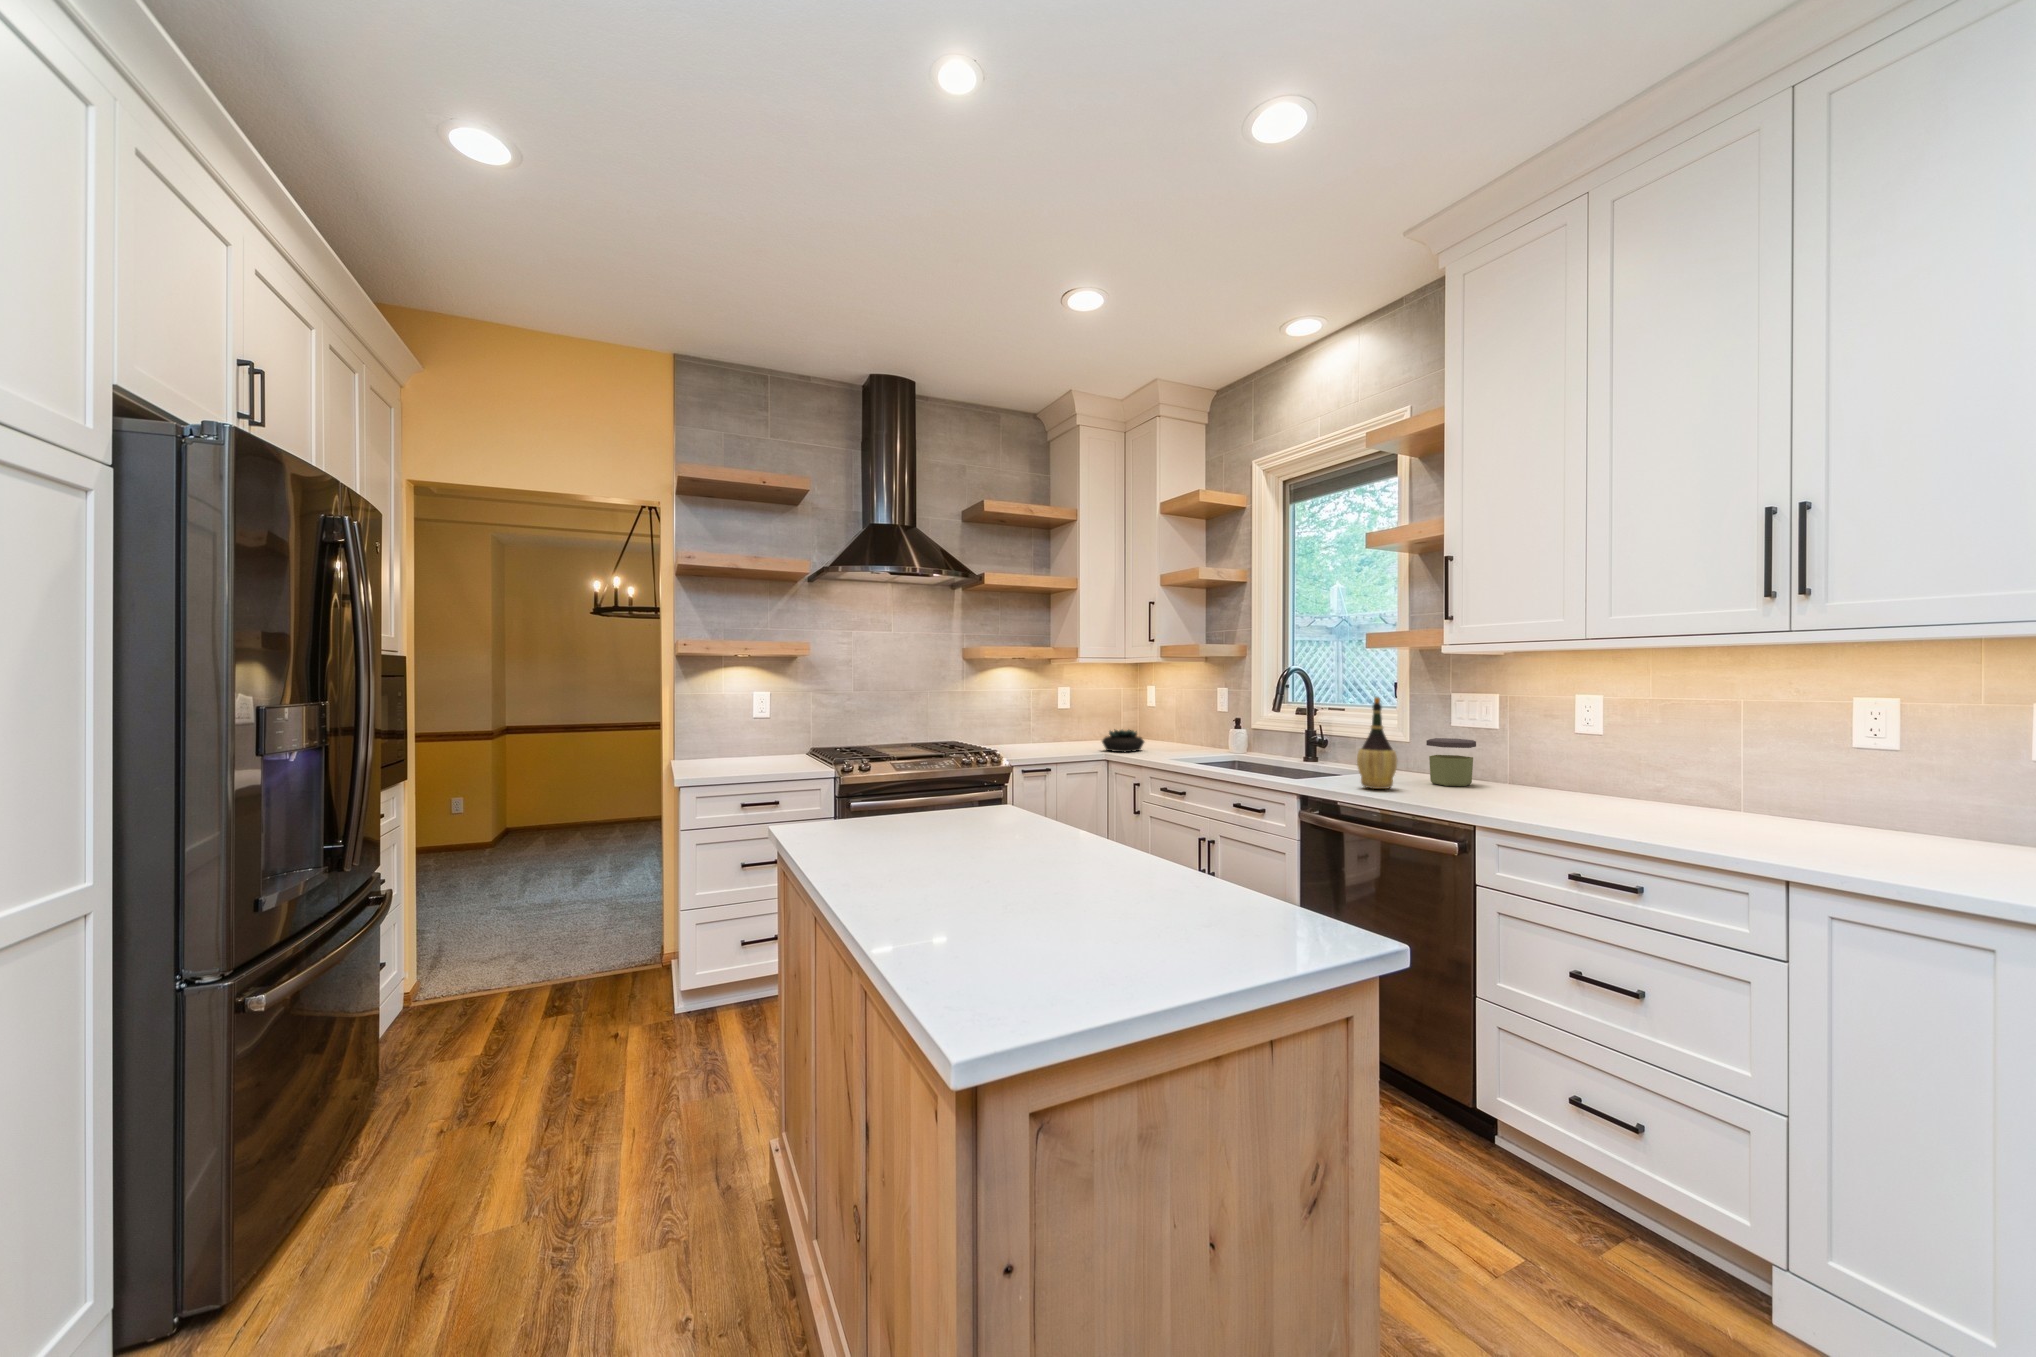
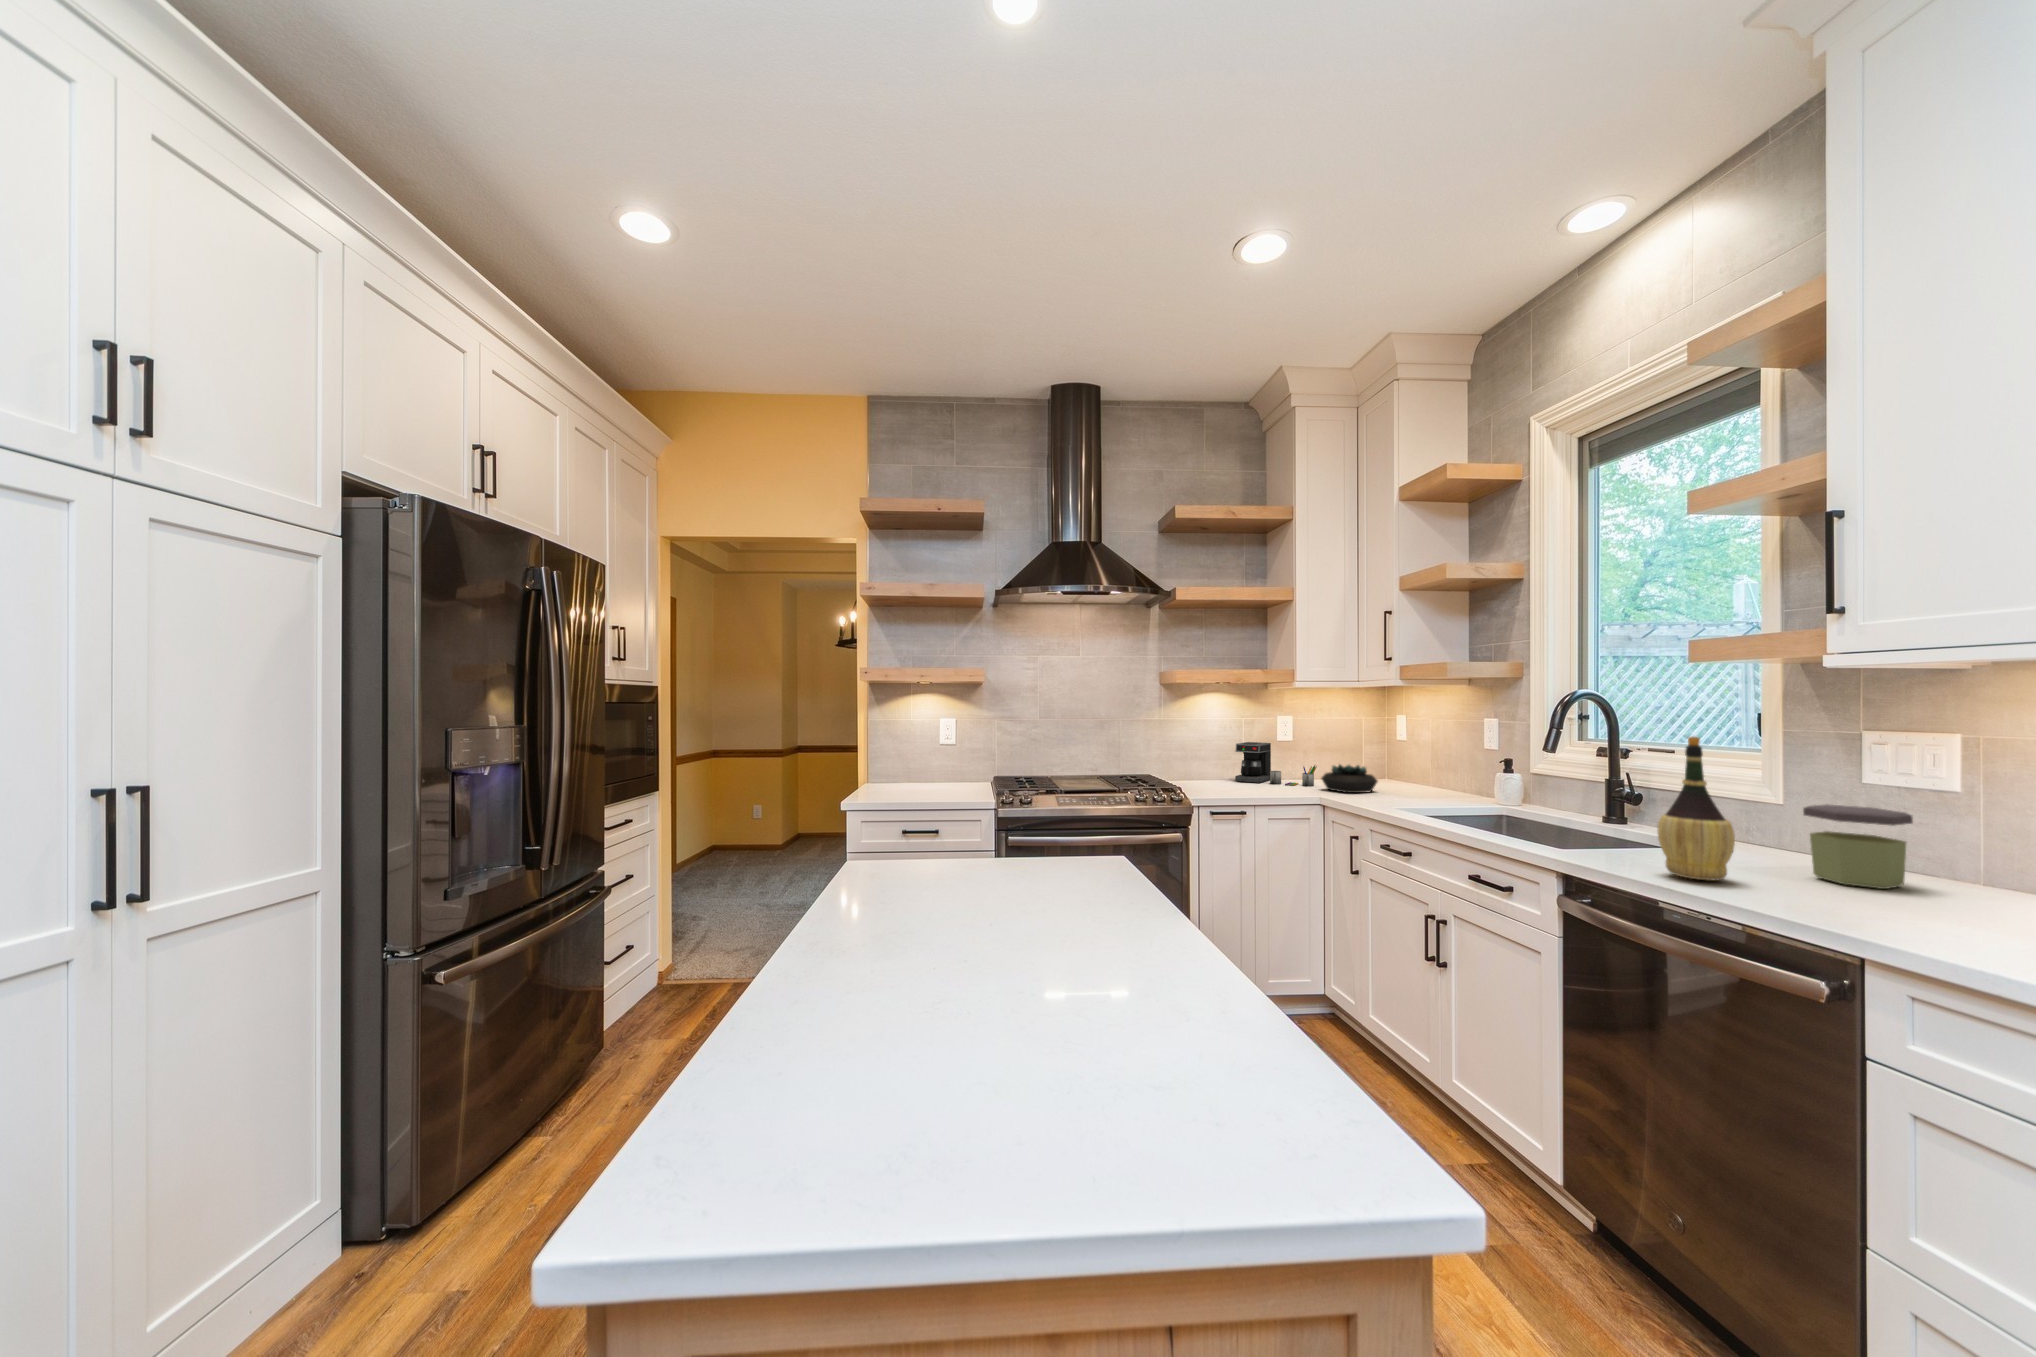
coffee maker: none [1028,714,1095,749] -> present [1235,742,1317,786]

